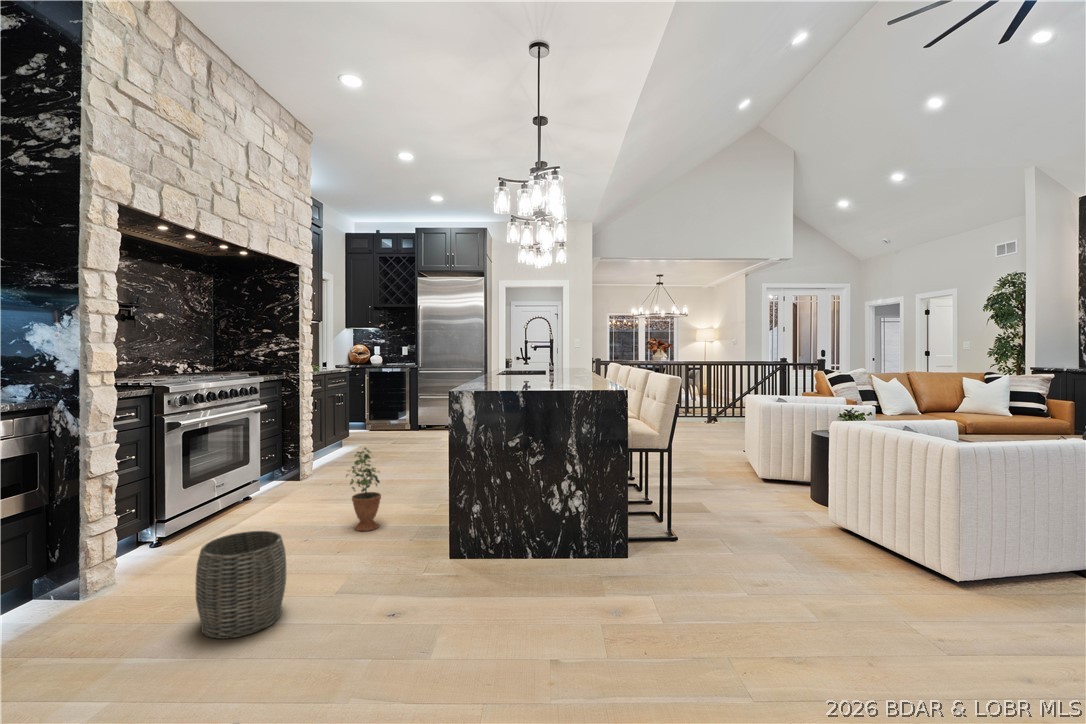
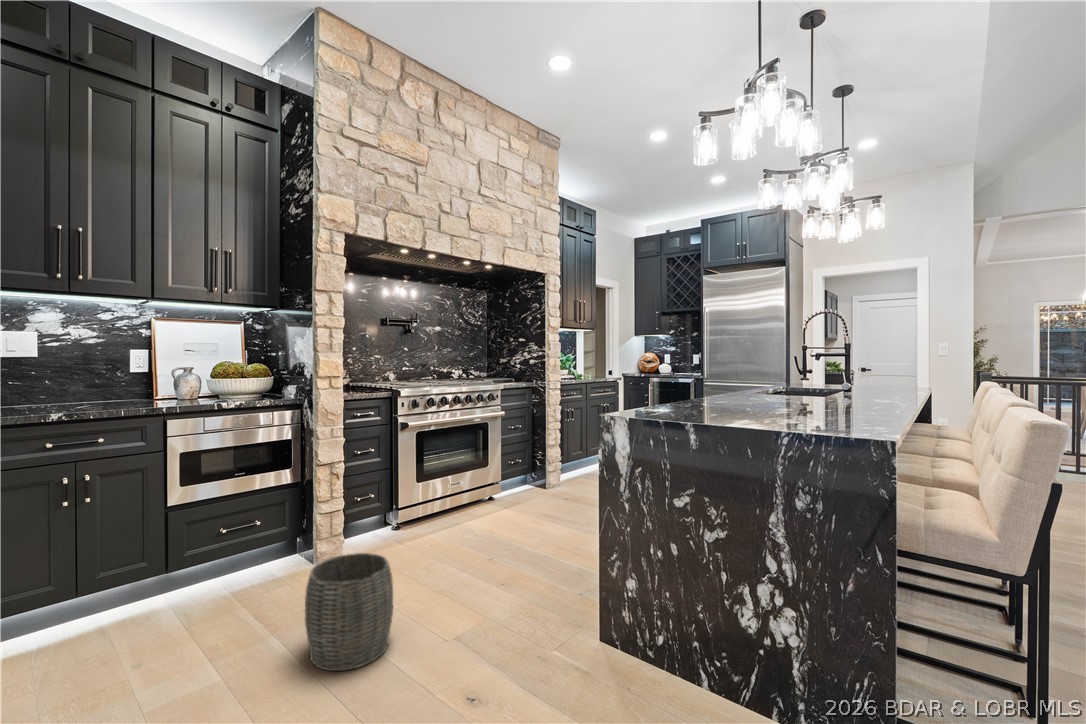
potted plant: present [346,448,381,531] -> none [528,470,568,570]

